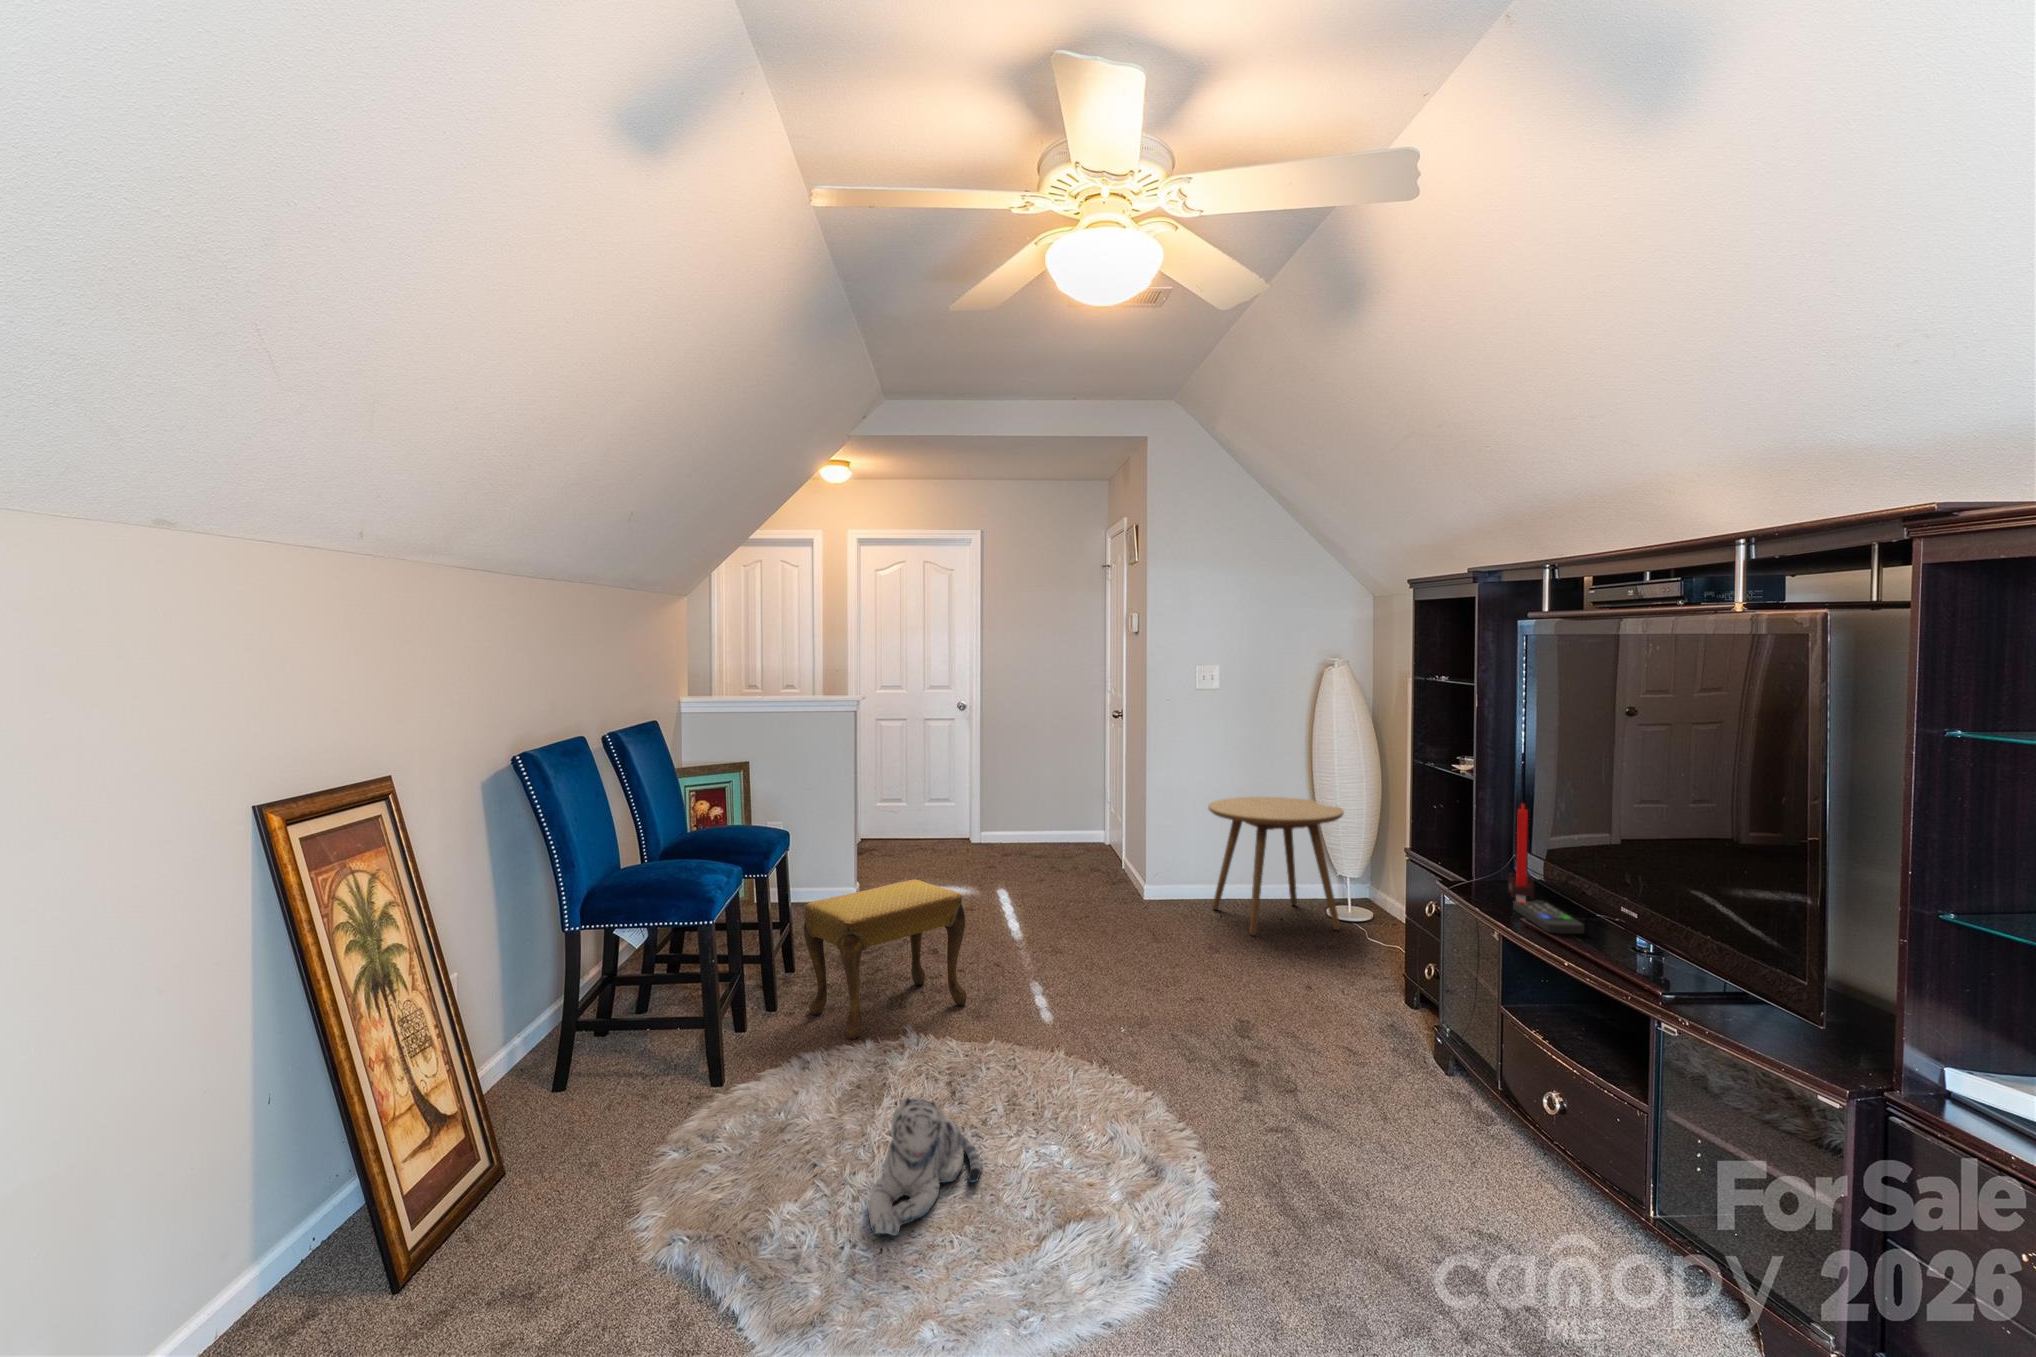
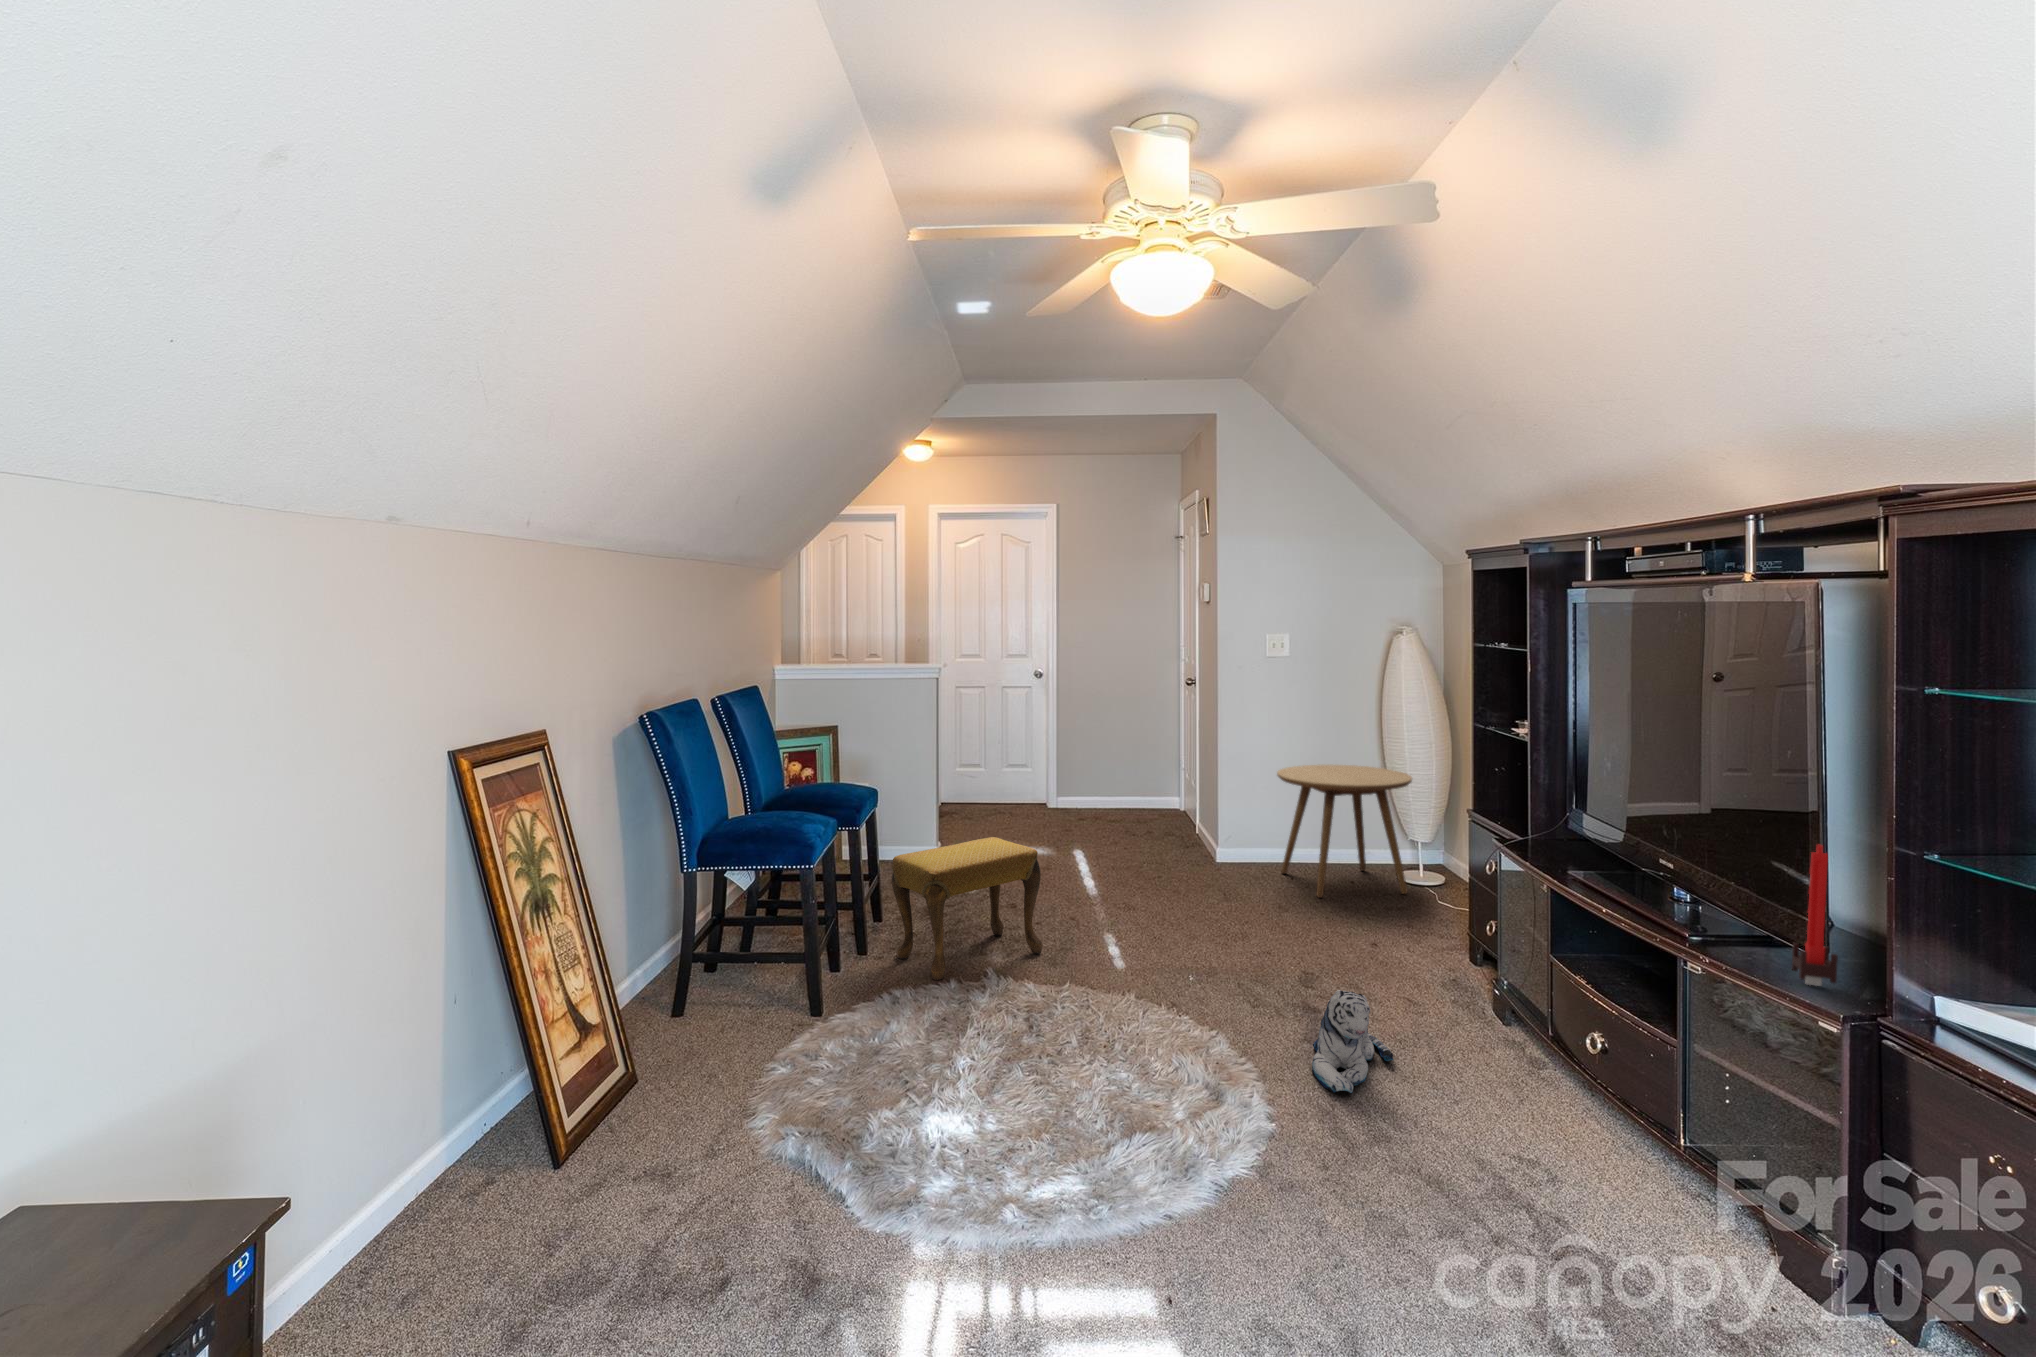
candle: present [1509,804,1534,901] -> present [1792,845,1838,986]
remote control: present [1513,900,1584,934] -> none [1565,857,1630,888]
plush toy: present [868,1098,982,1236] -> present [1312,990,1393,1093]

